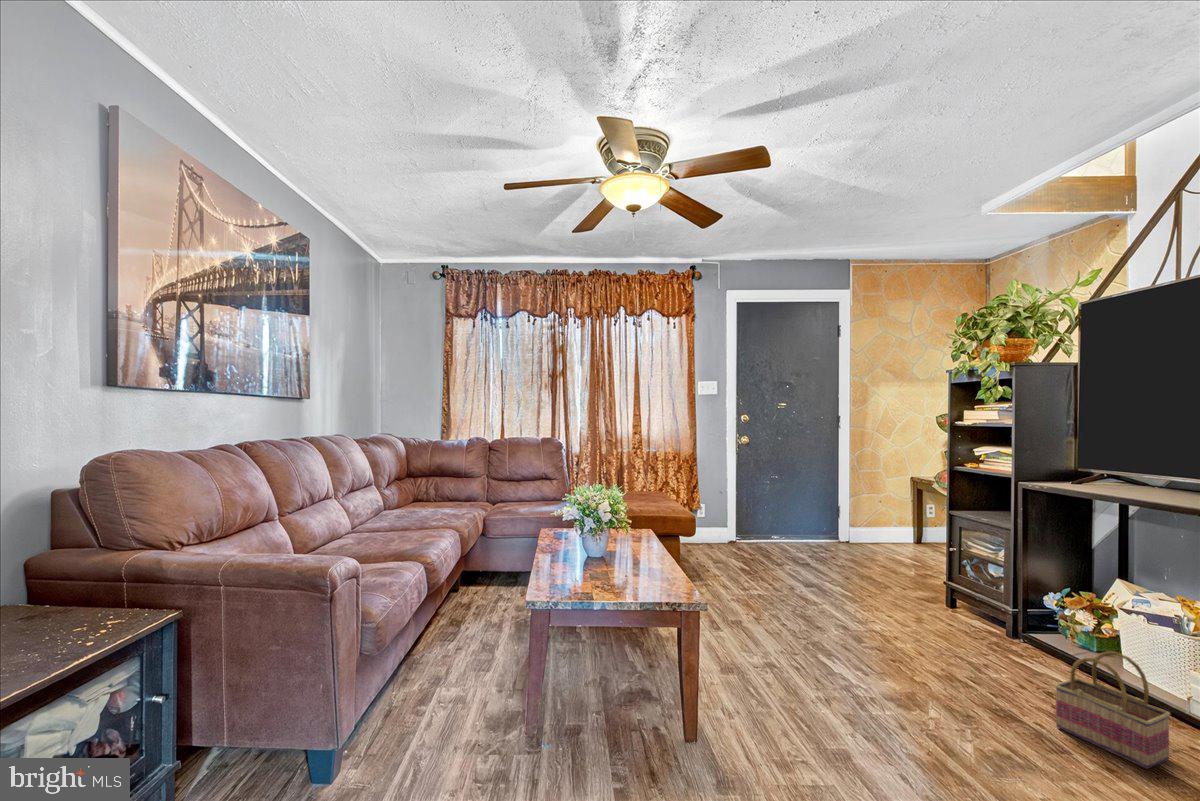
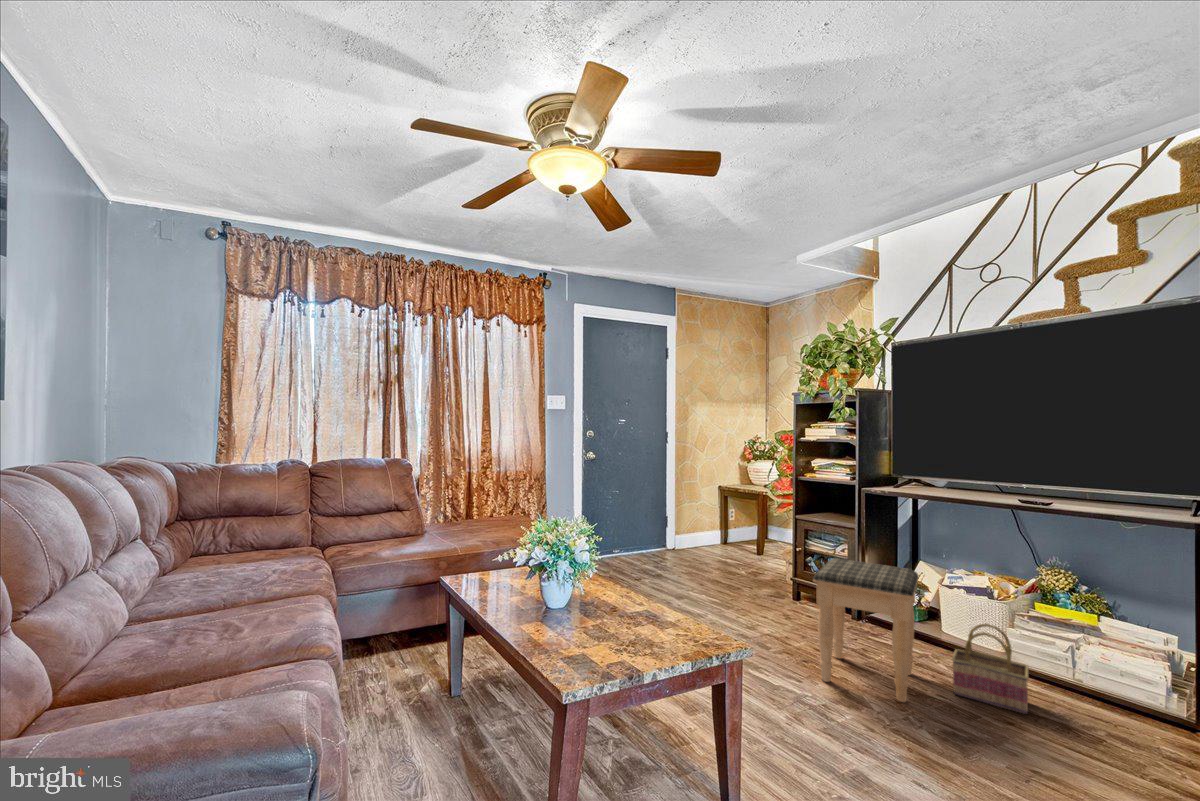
footstool: none [879,555,1032,718] -> present [813,558,919,702]

